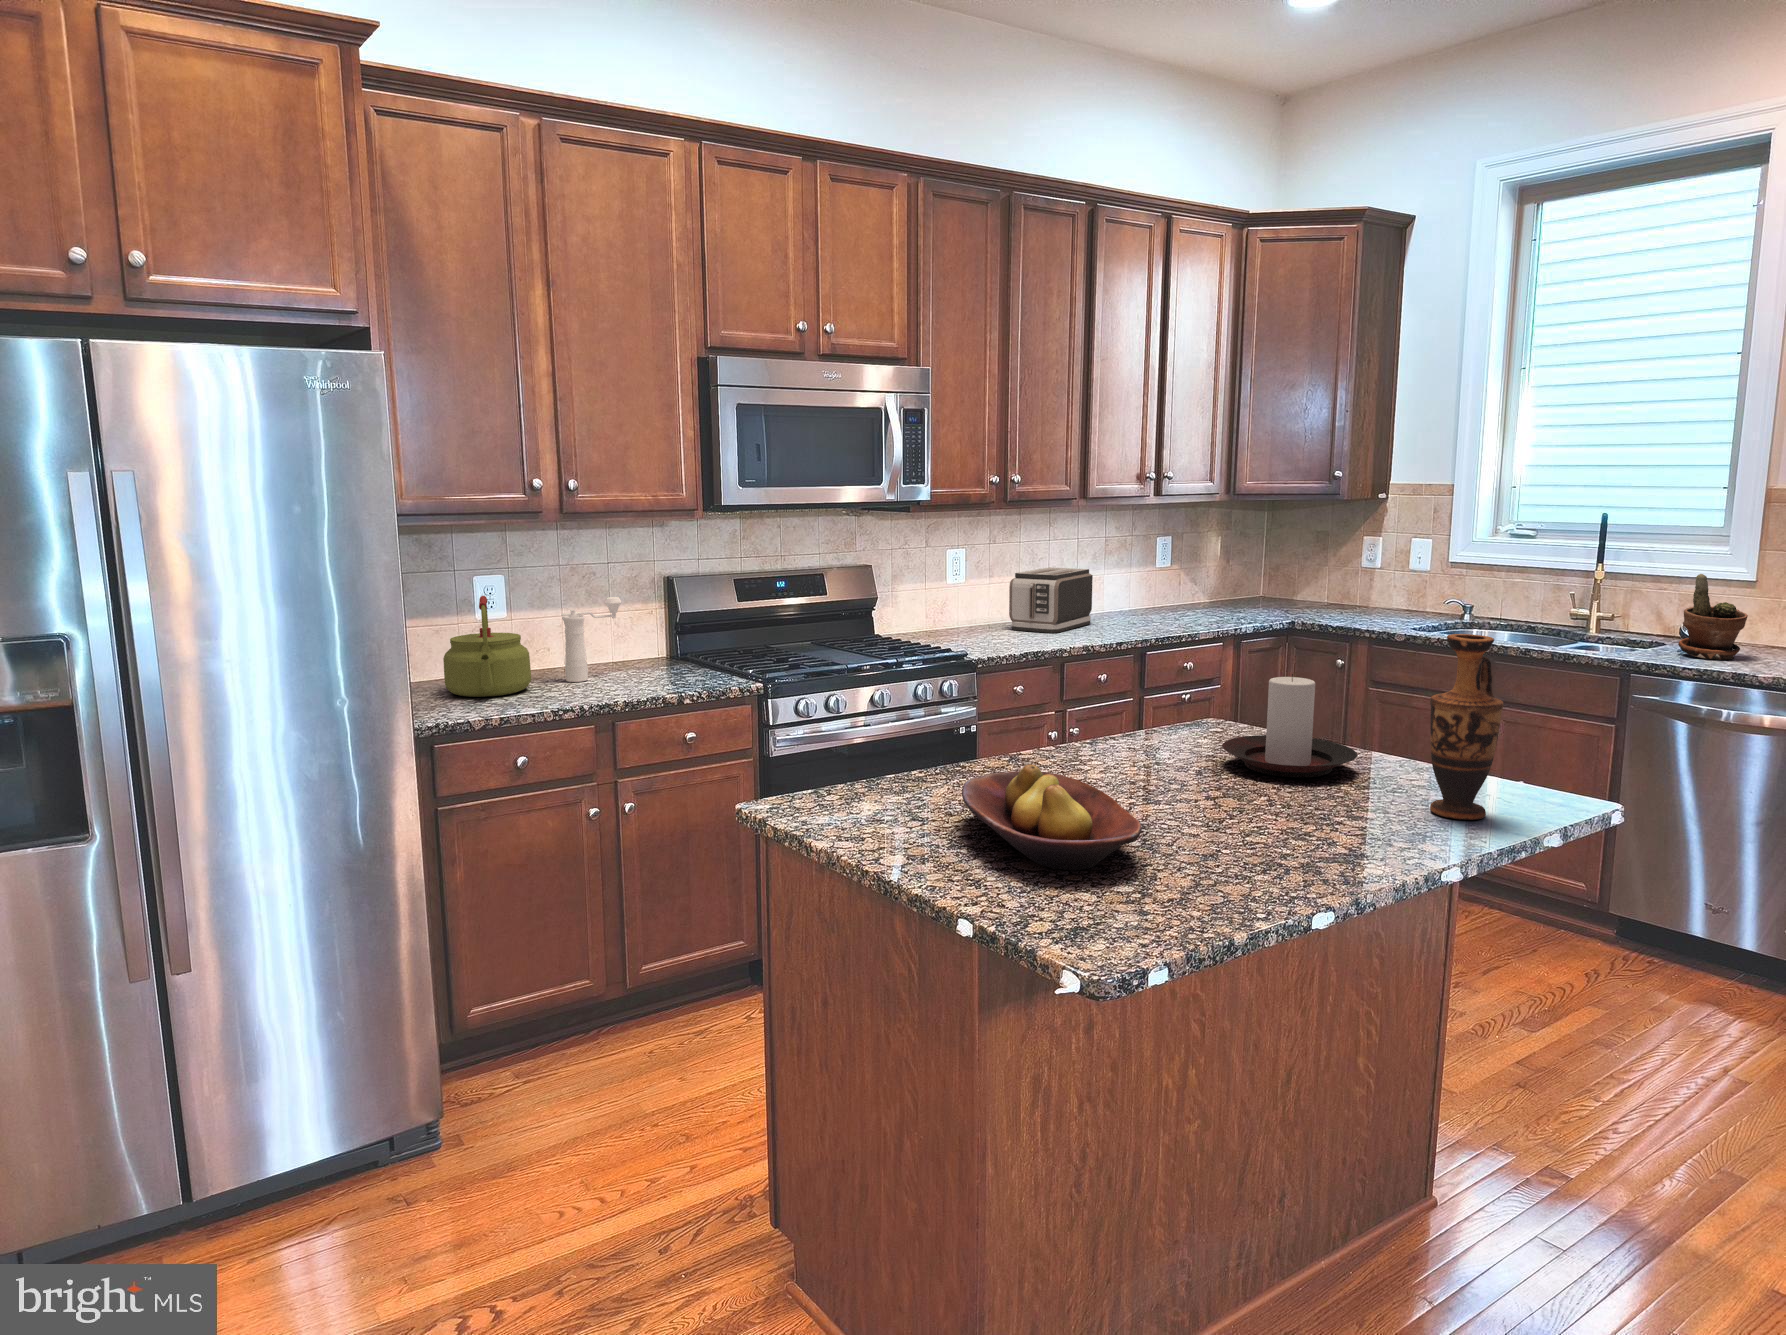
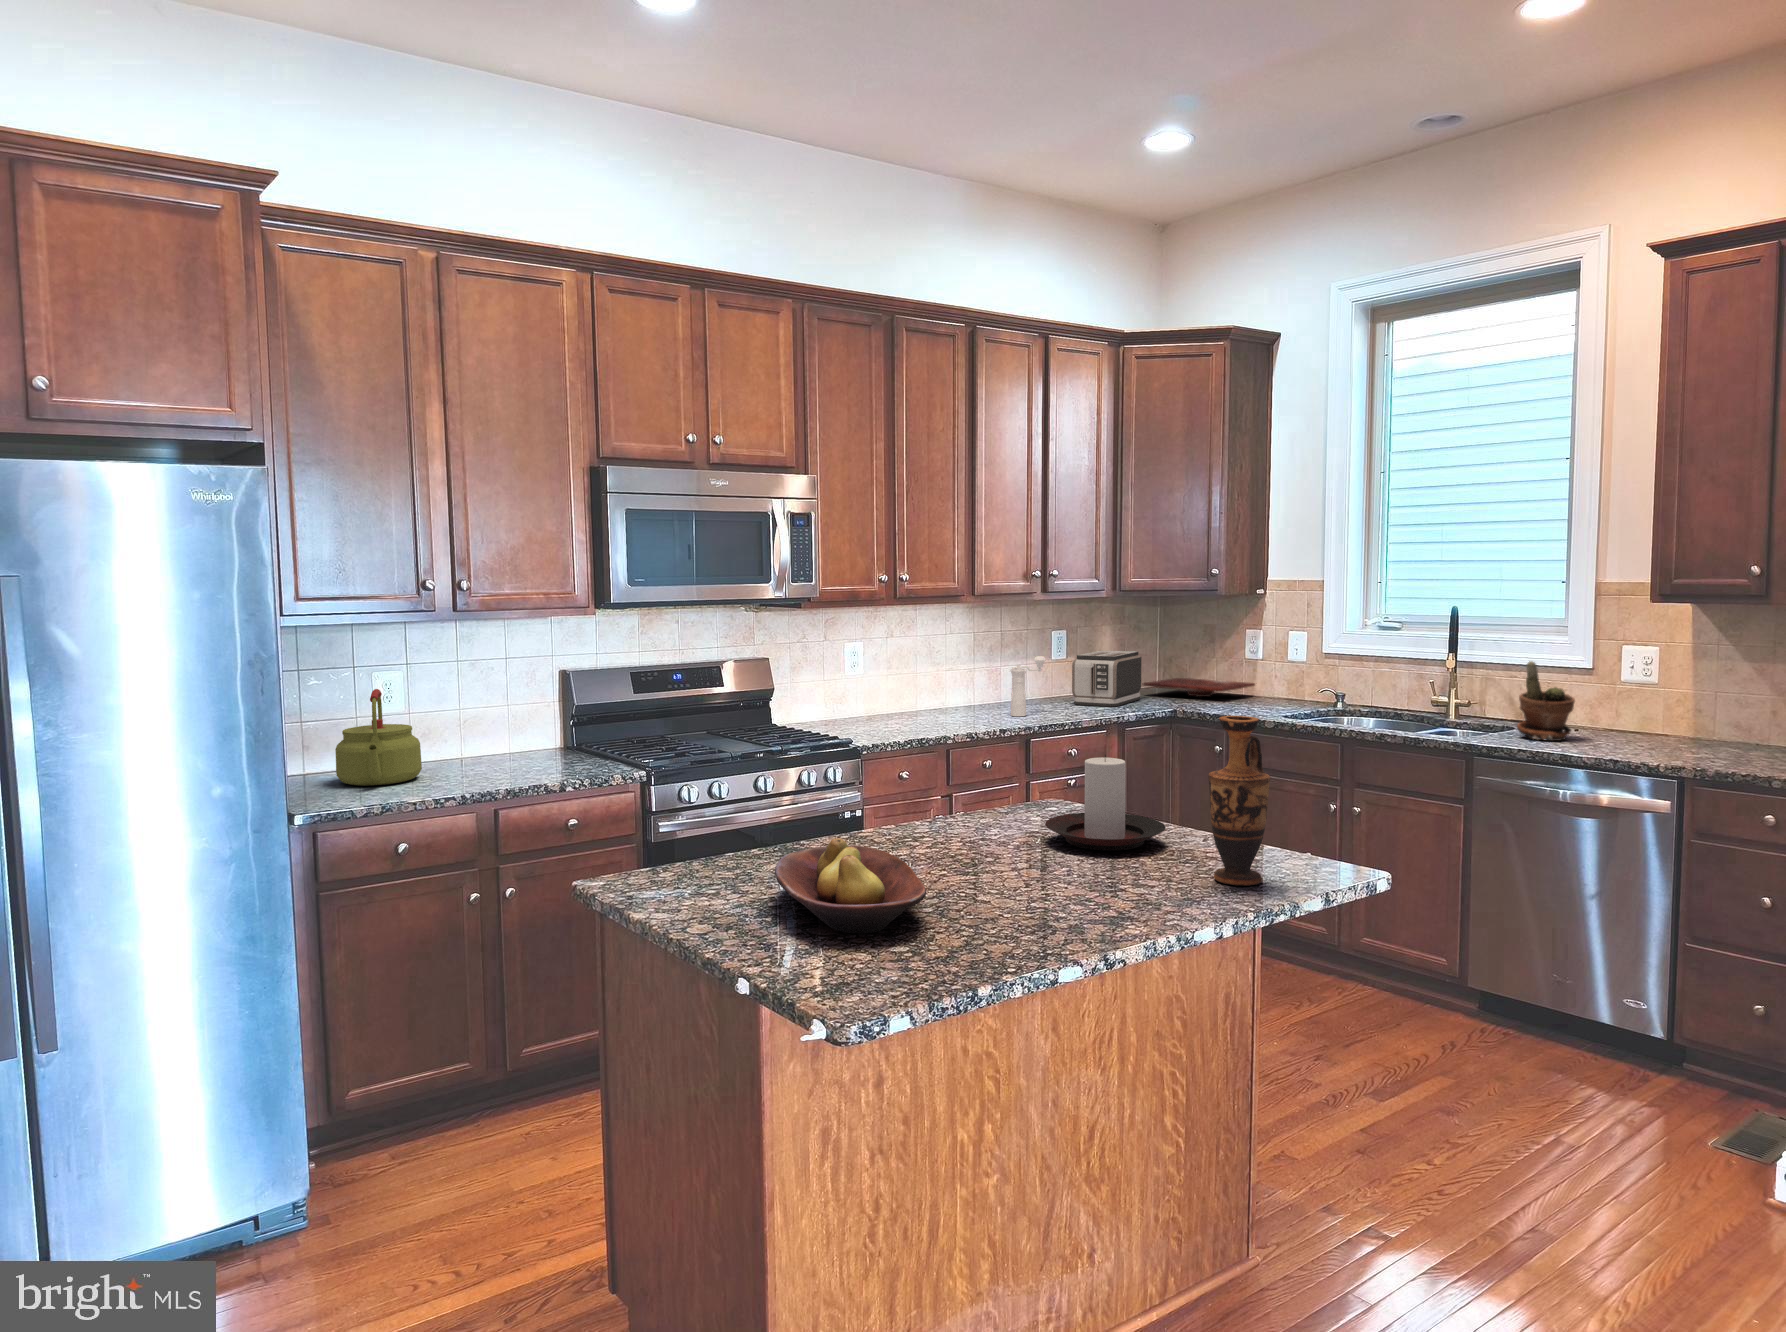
toaster: present [1009,567,1093,633] -> present [1072,650,1141,707]
cutting board: none [1249,588,1371,608] -> present [1143,678,1255,697]
pepper mill: present [562,597,622,682] -> present [1011,656,1046,717]

